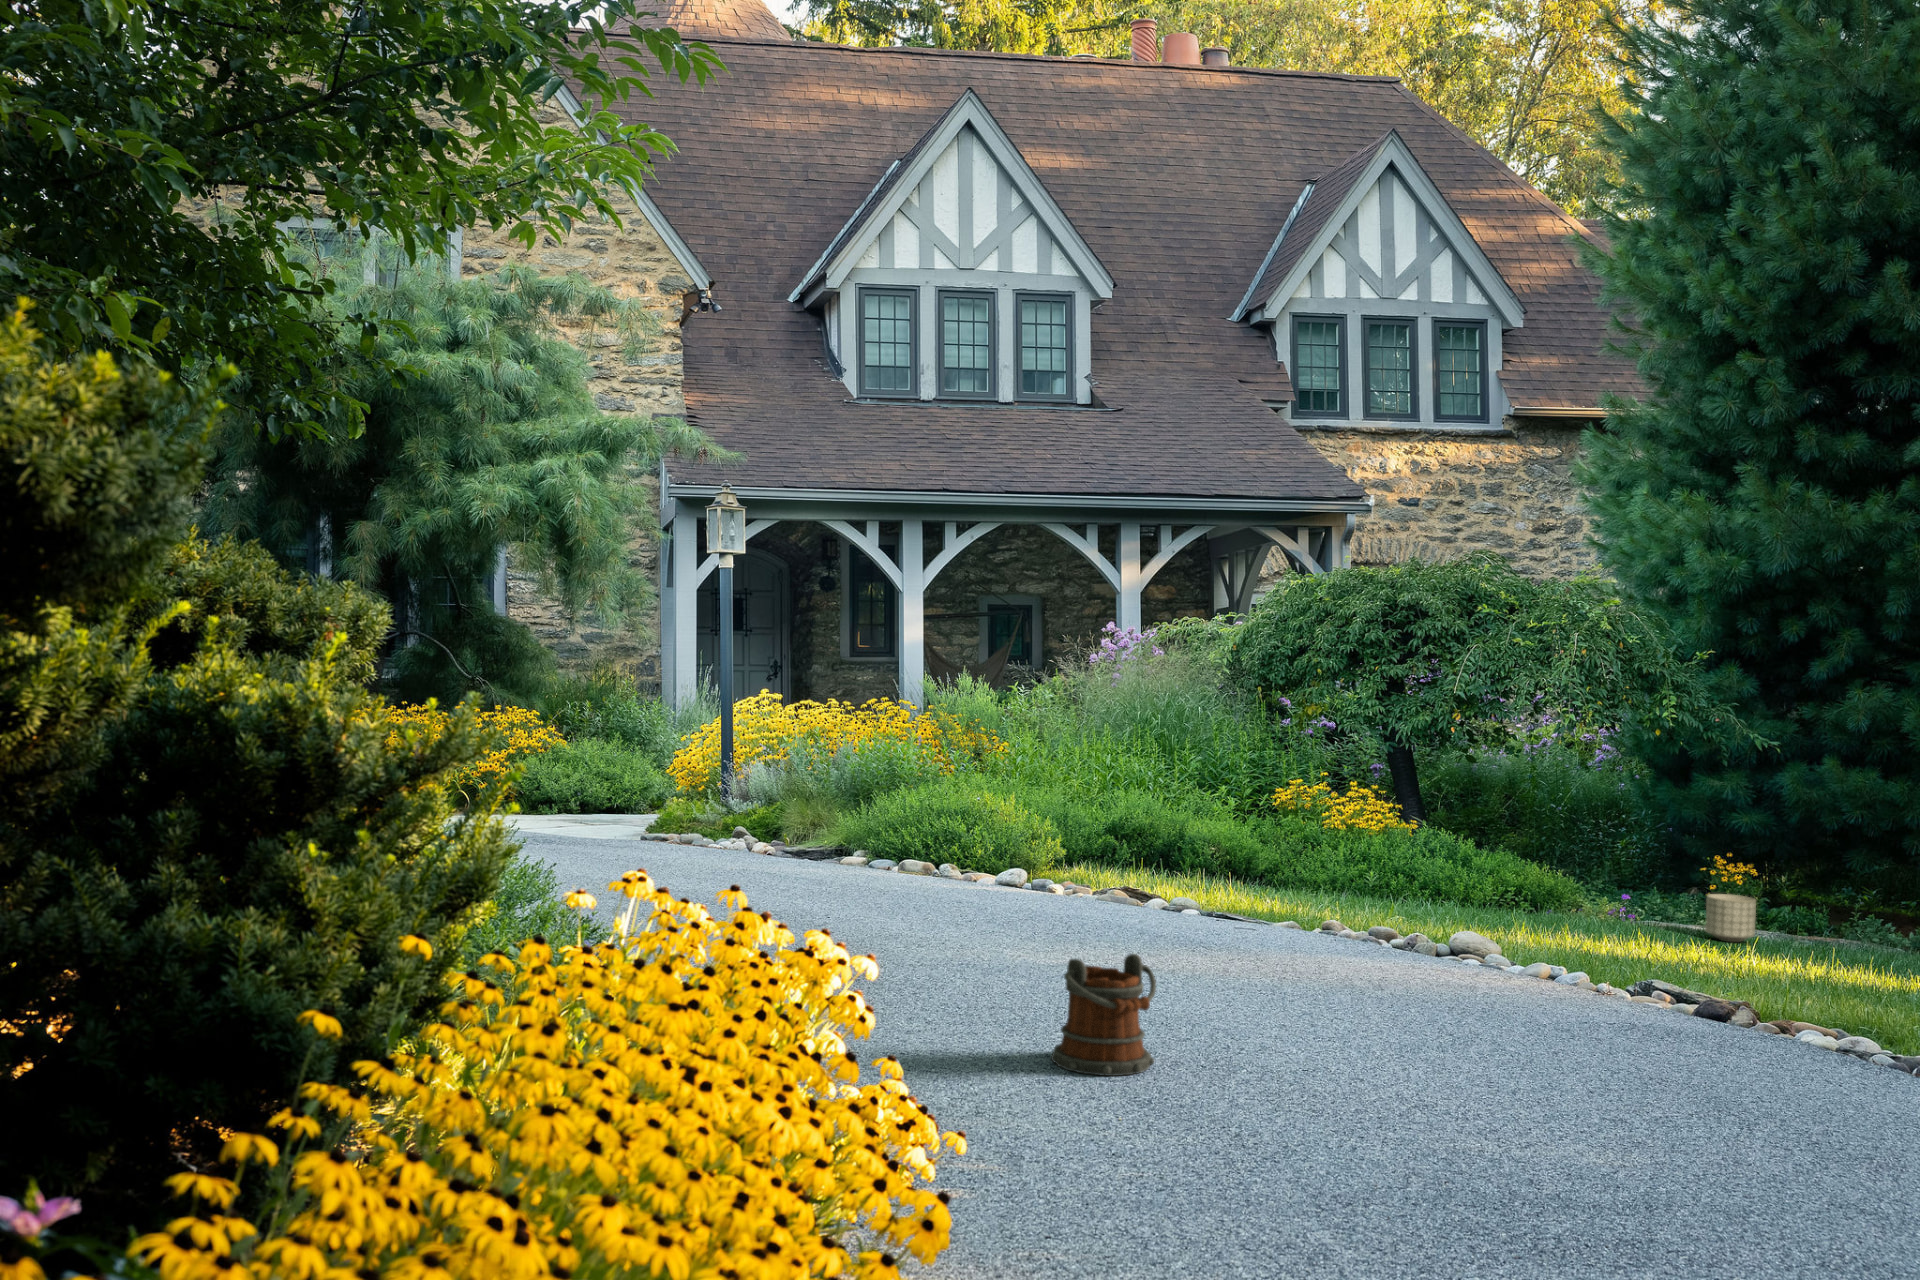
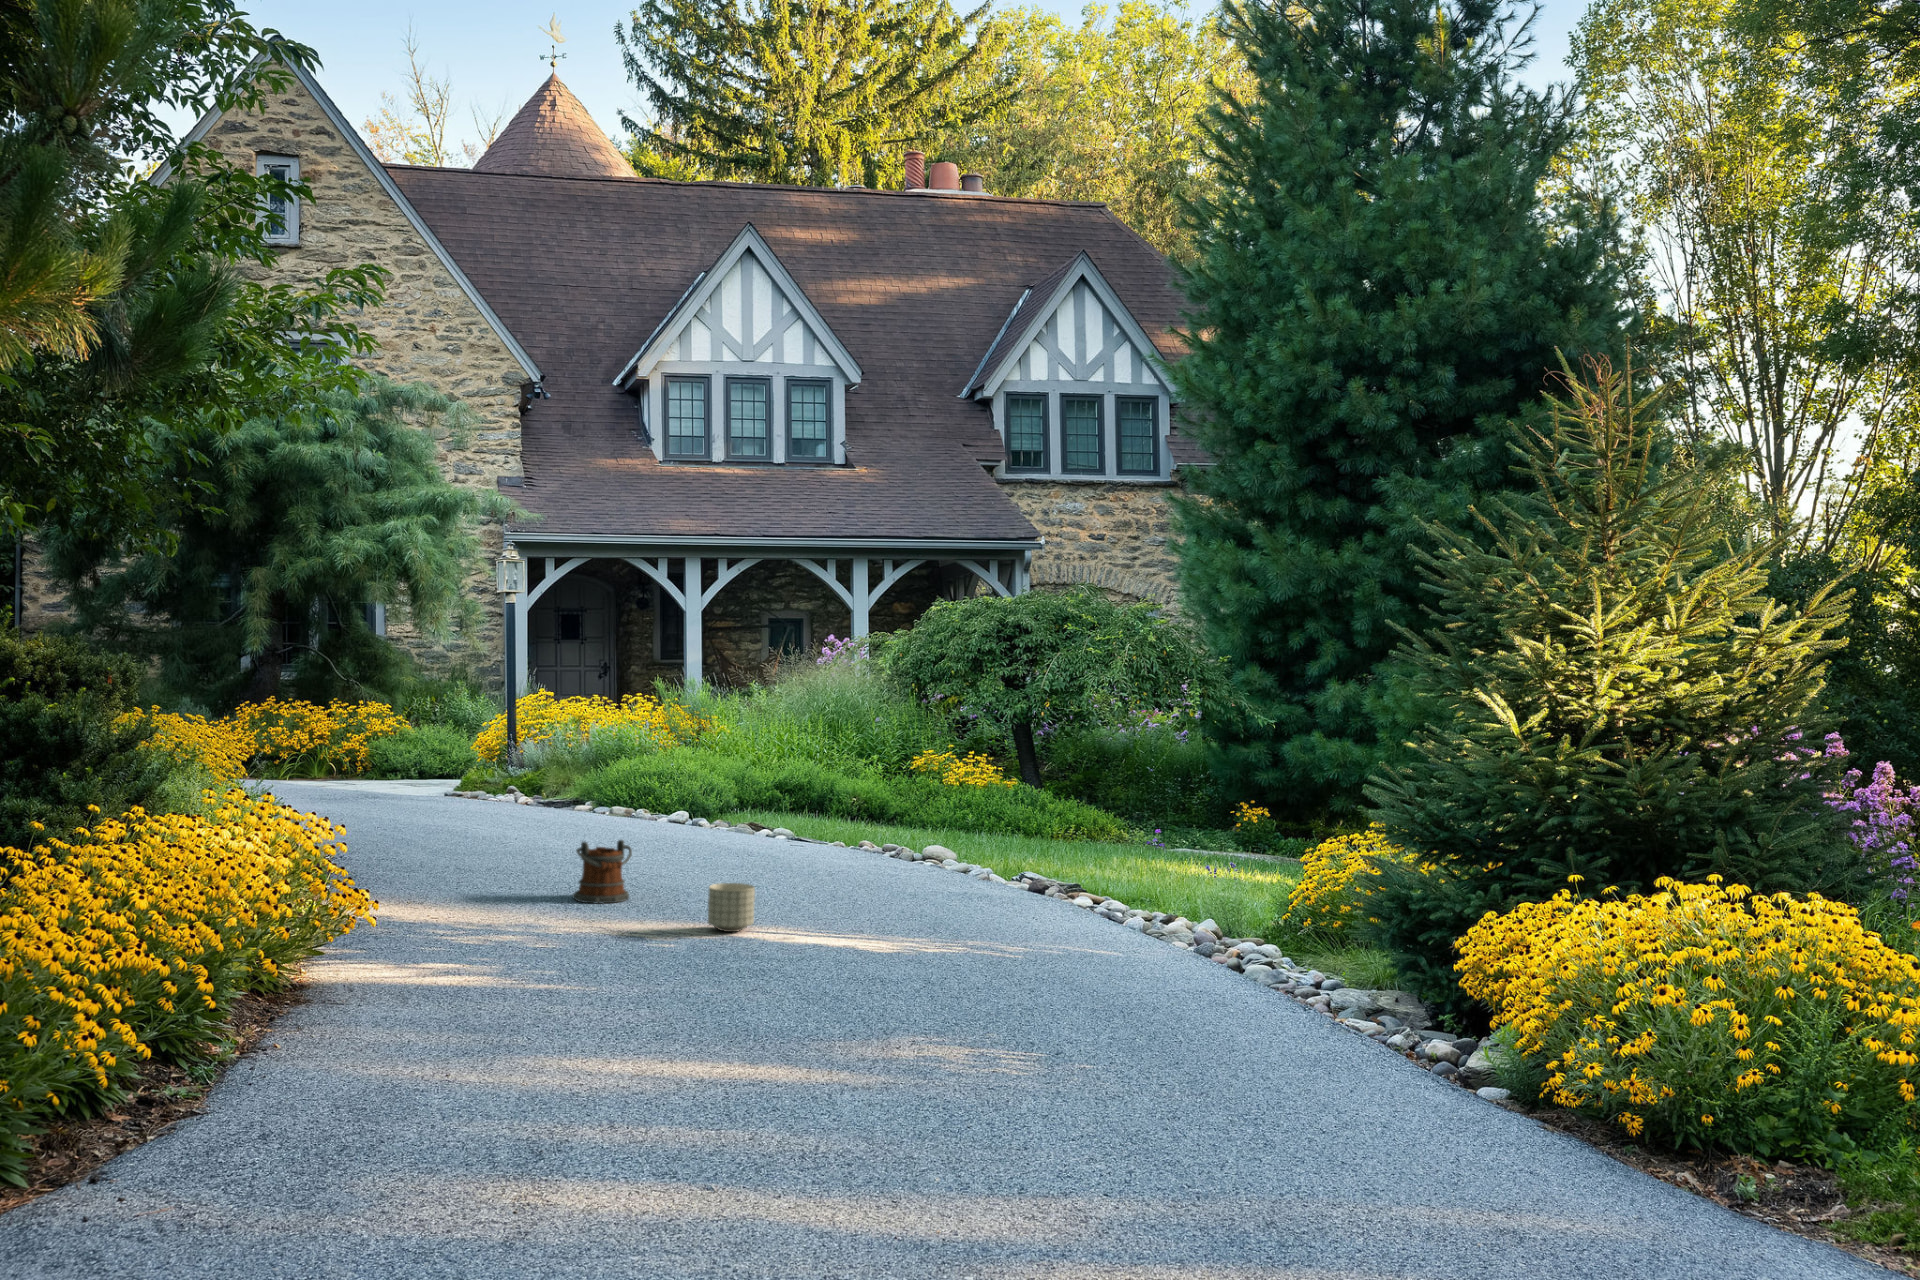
planter: present [1705,894,1756,942] -> present [708,883,755,932]

